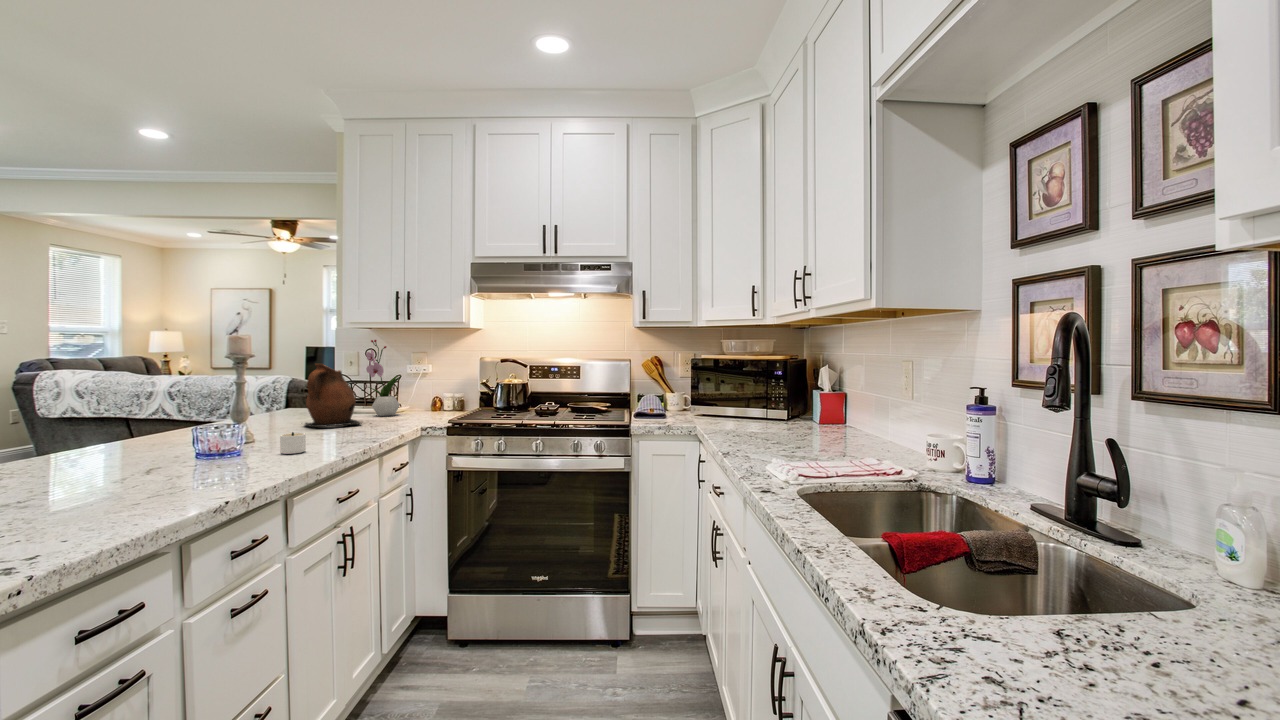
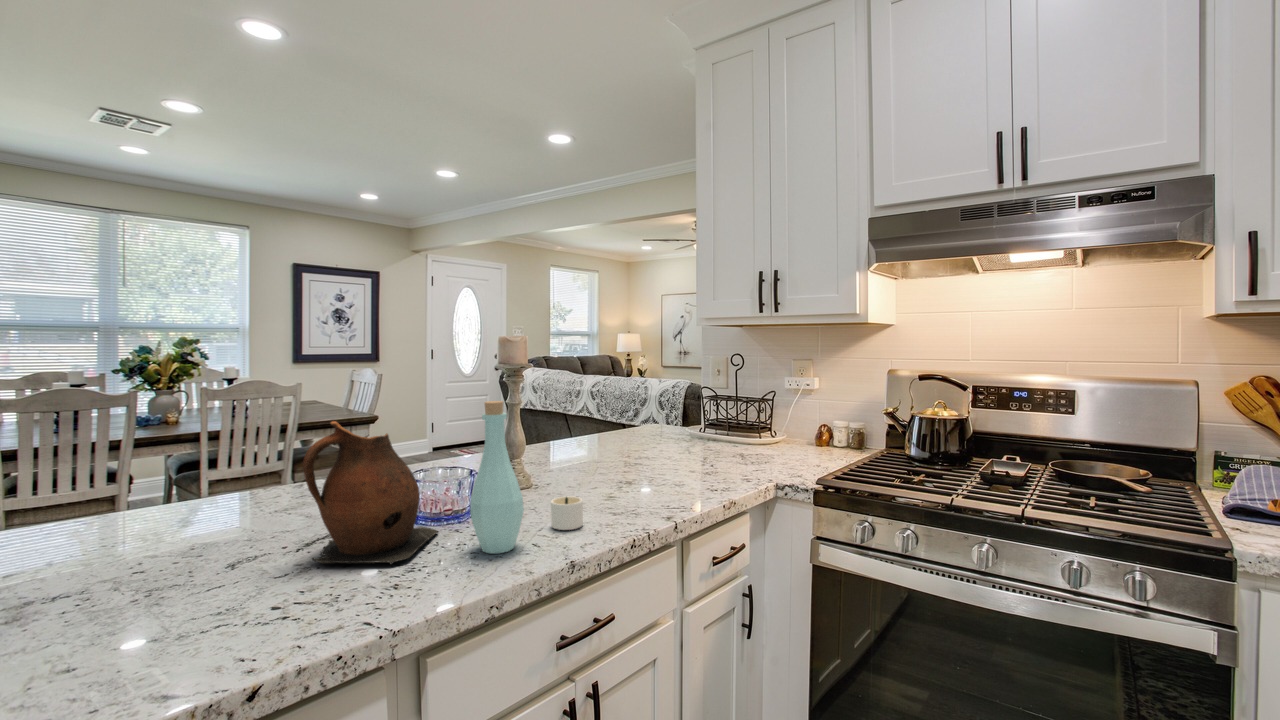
flower arrangement: present [366,340,401,416] -> none [720,346,764,454]
bottle: none [230,362,275,466] -> present [470,401,524,553]
ceramic pitcher: present [305,364,361,427] -> present [303,421,438,565]

